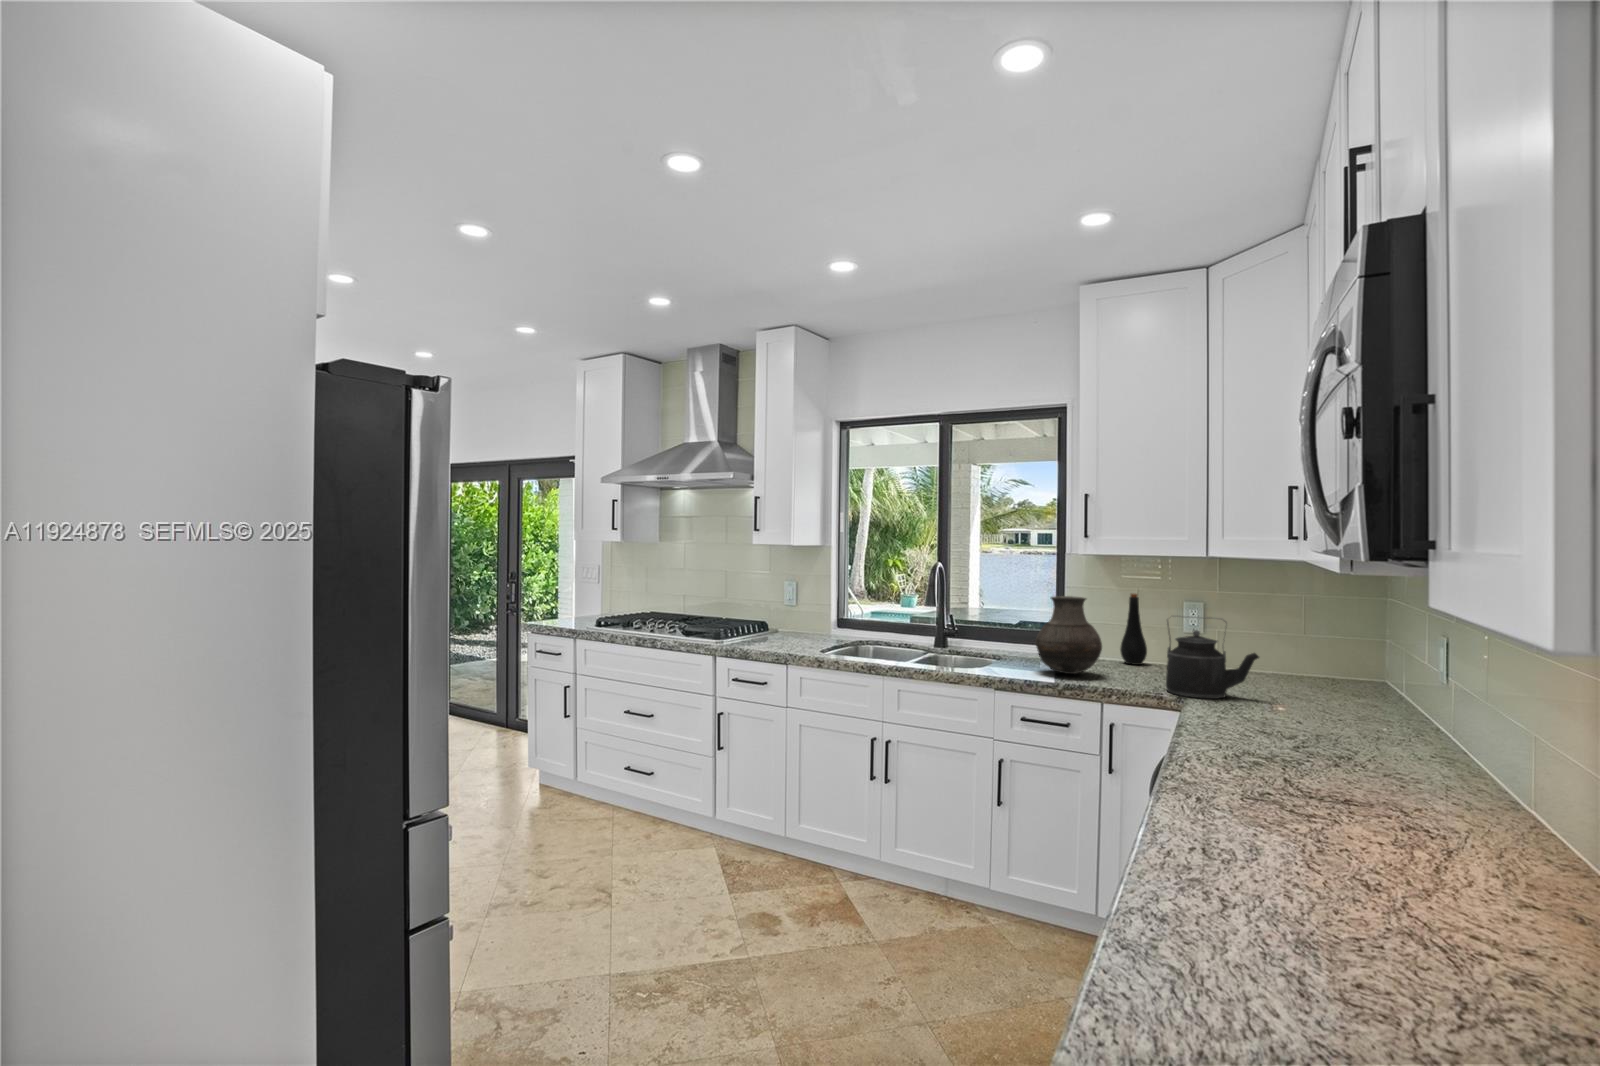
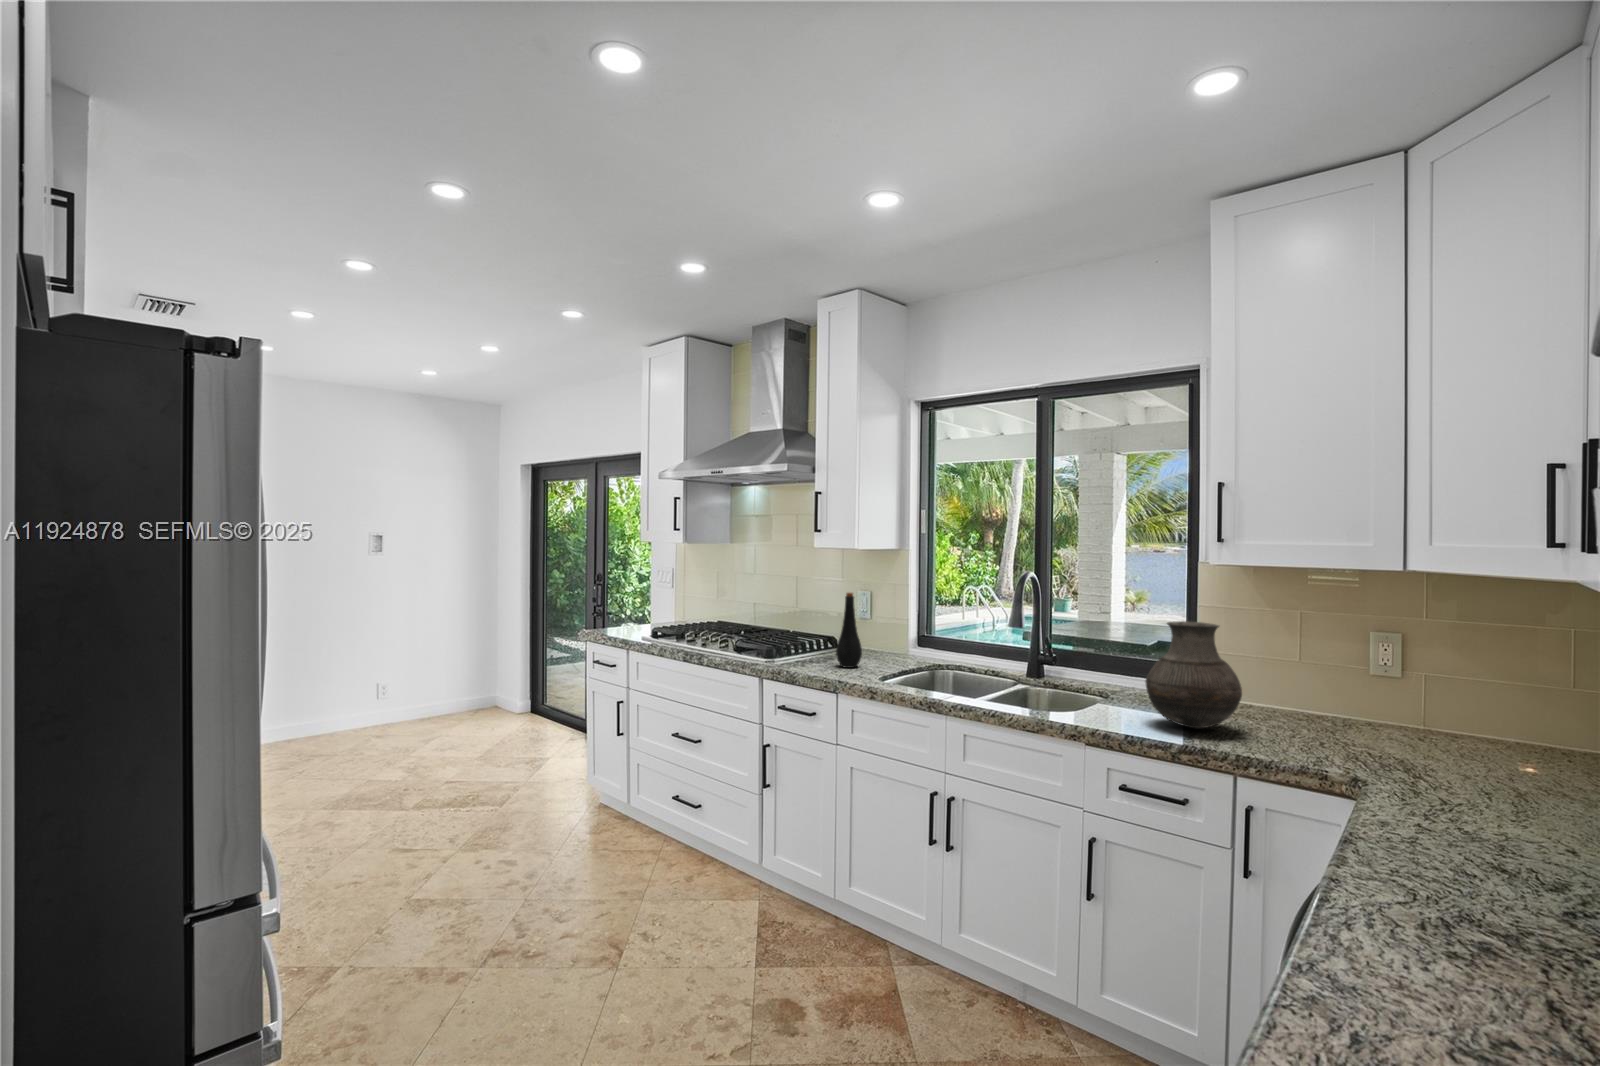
bottle: present [1120,593,1147,665] -> present [836,593,862,668]
kettle: present [1166,617,1259,699] -> none [1335,657,1495,786]

